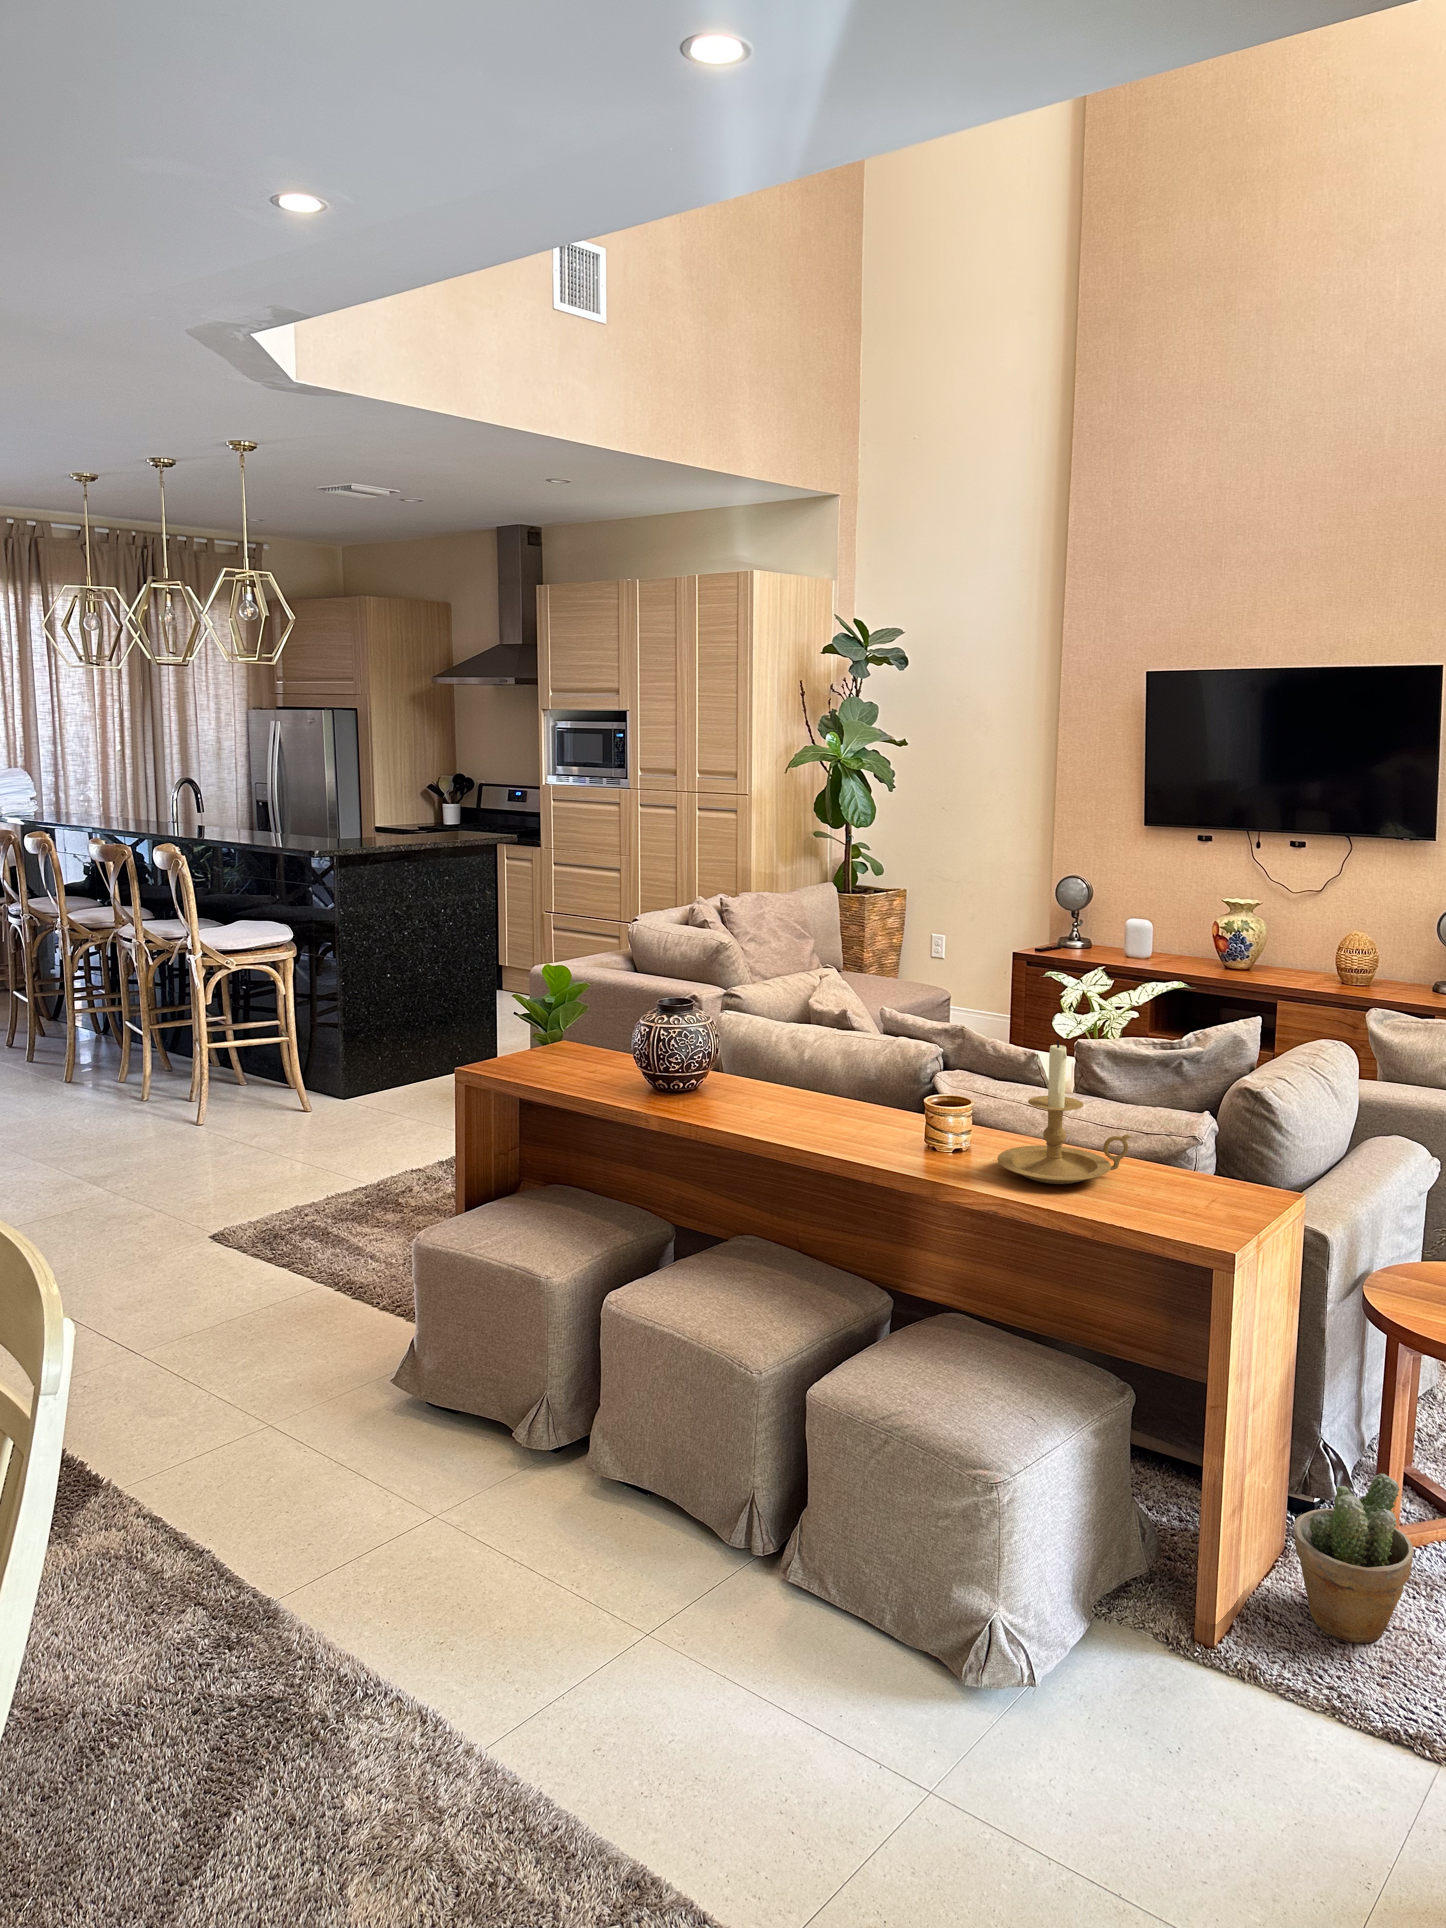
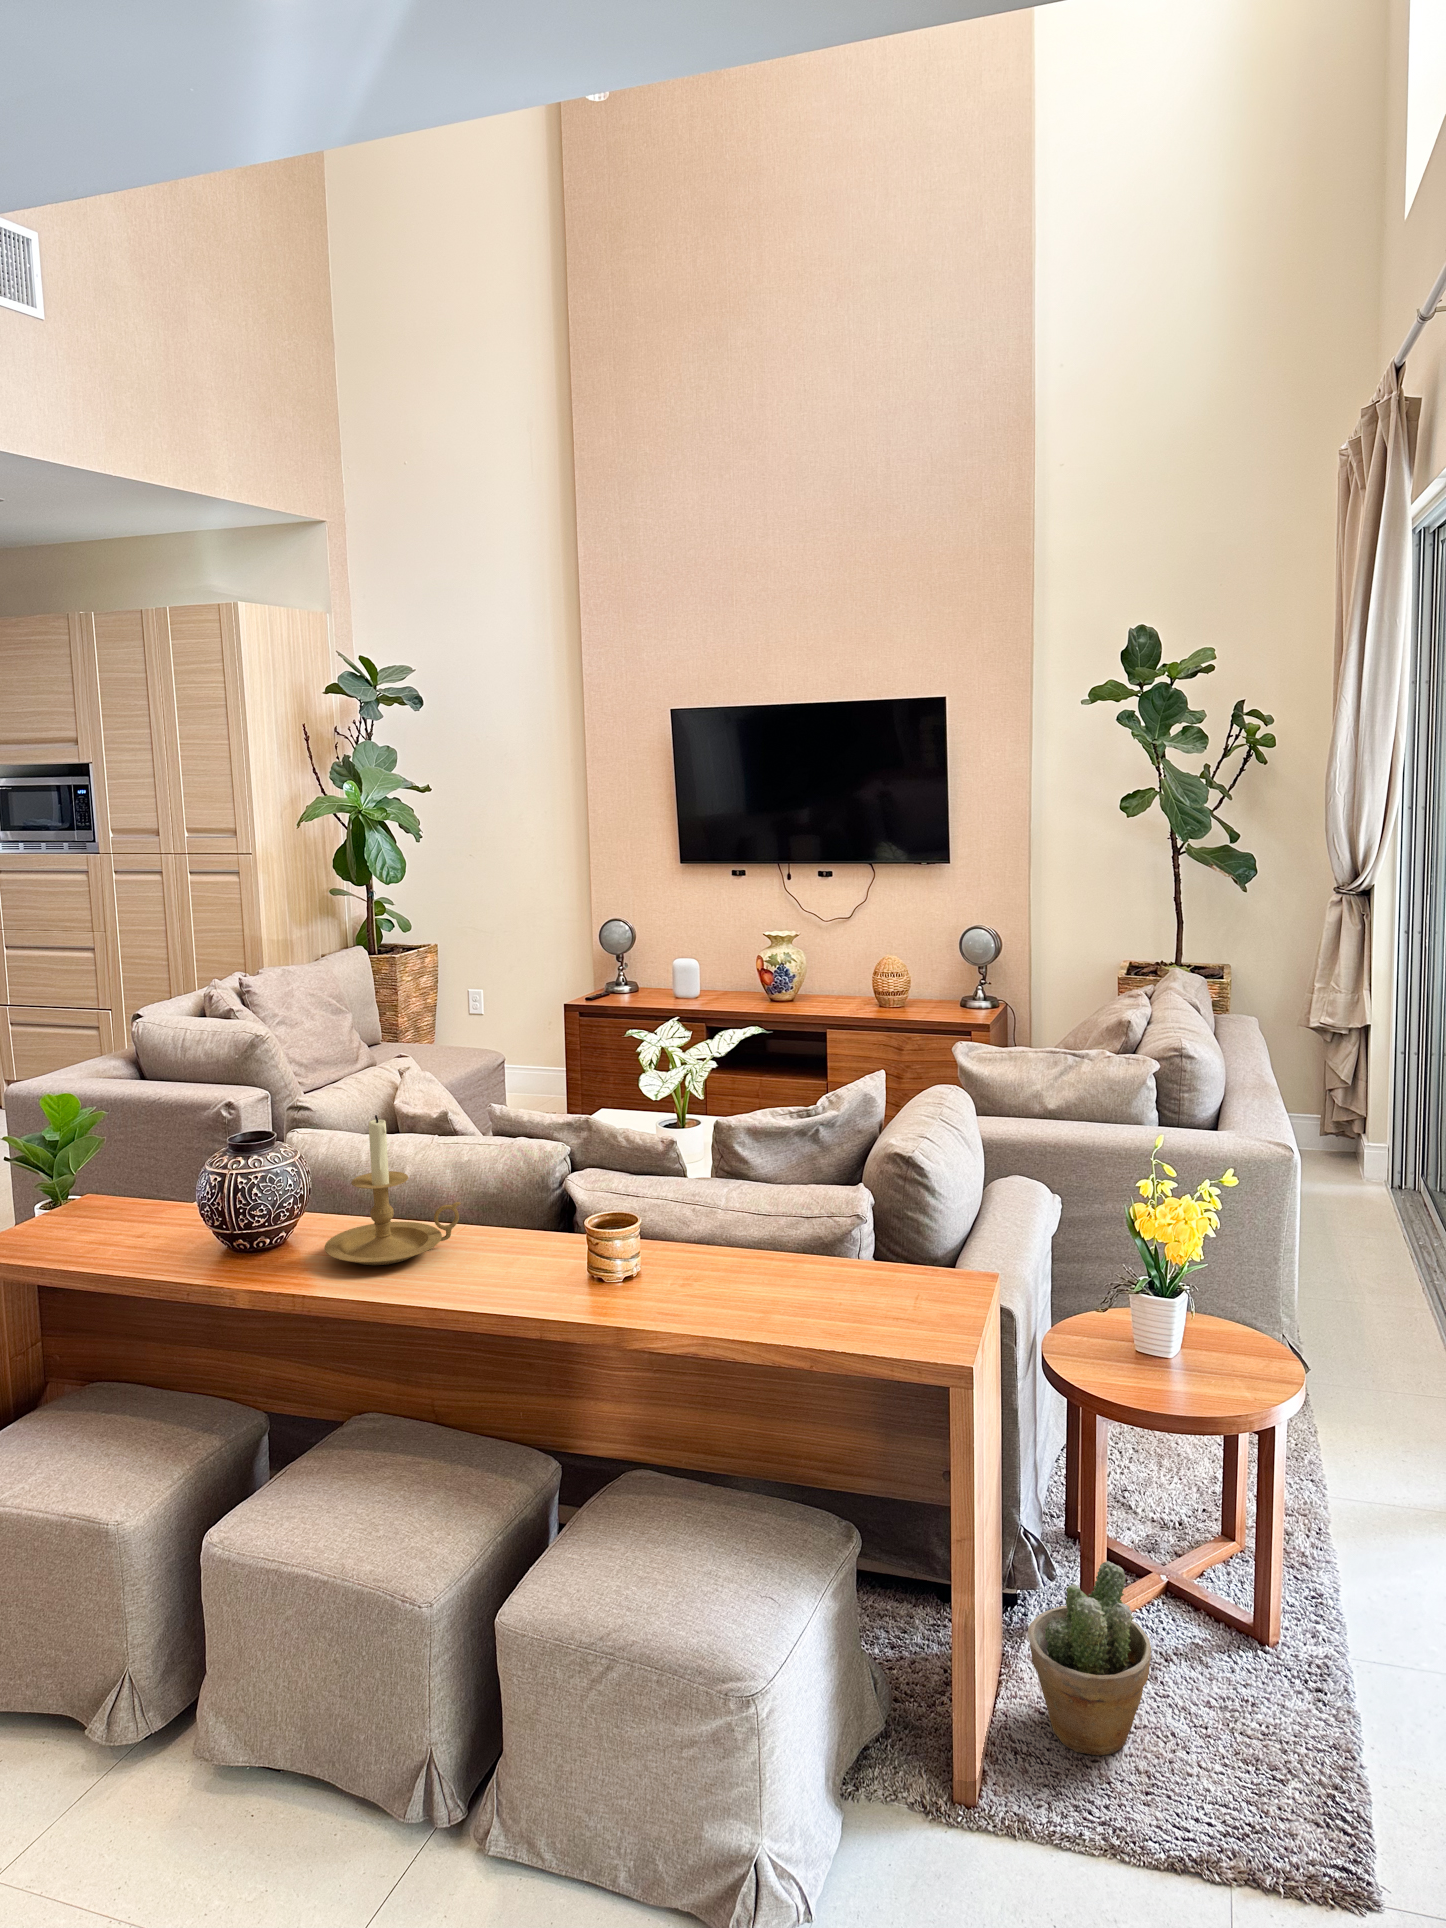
candle holder: present [997,1040,1131,1184] -> present [325,1115,461,1265]

